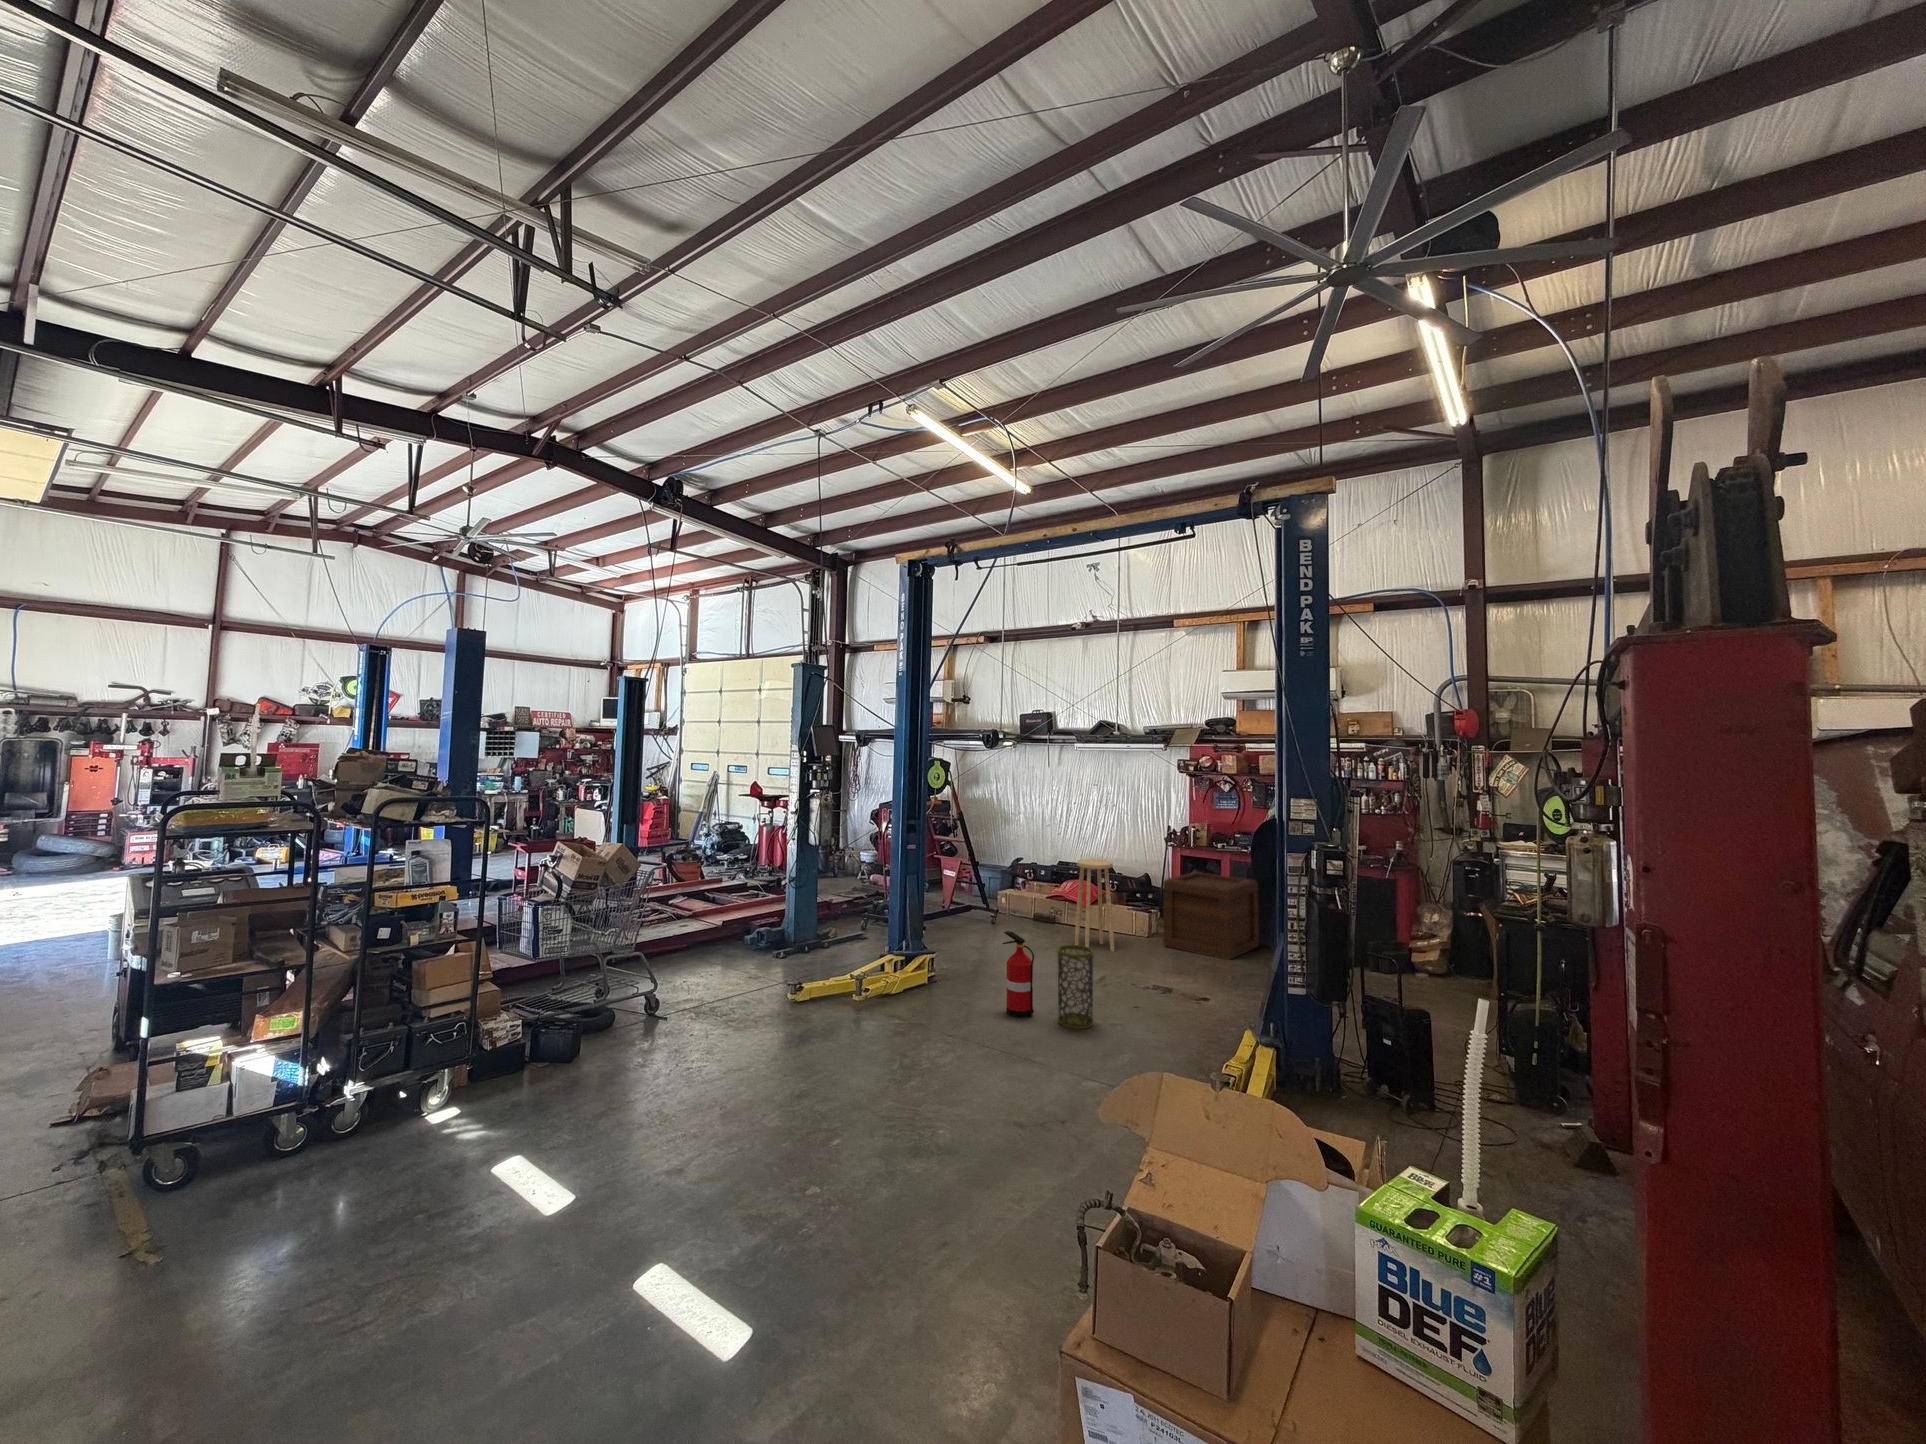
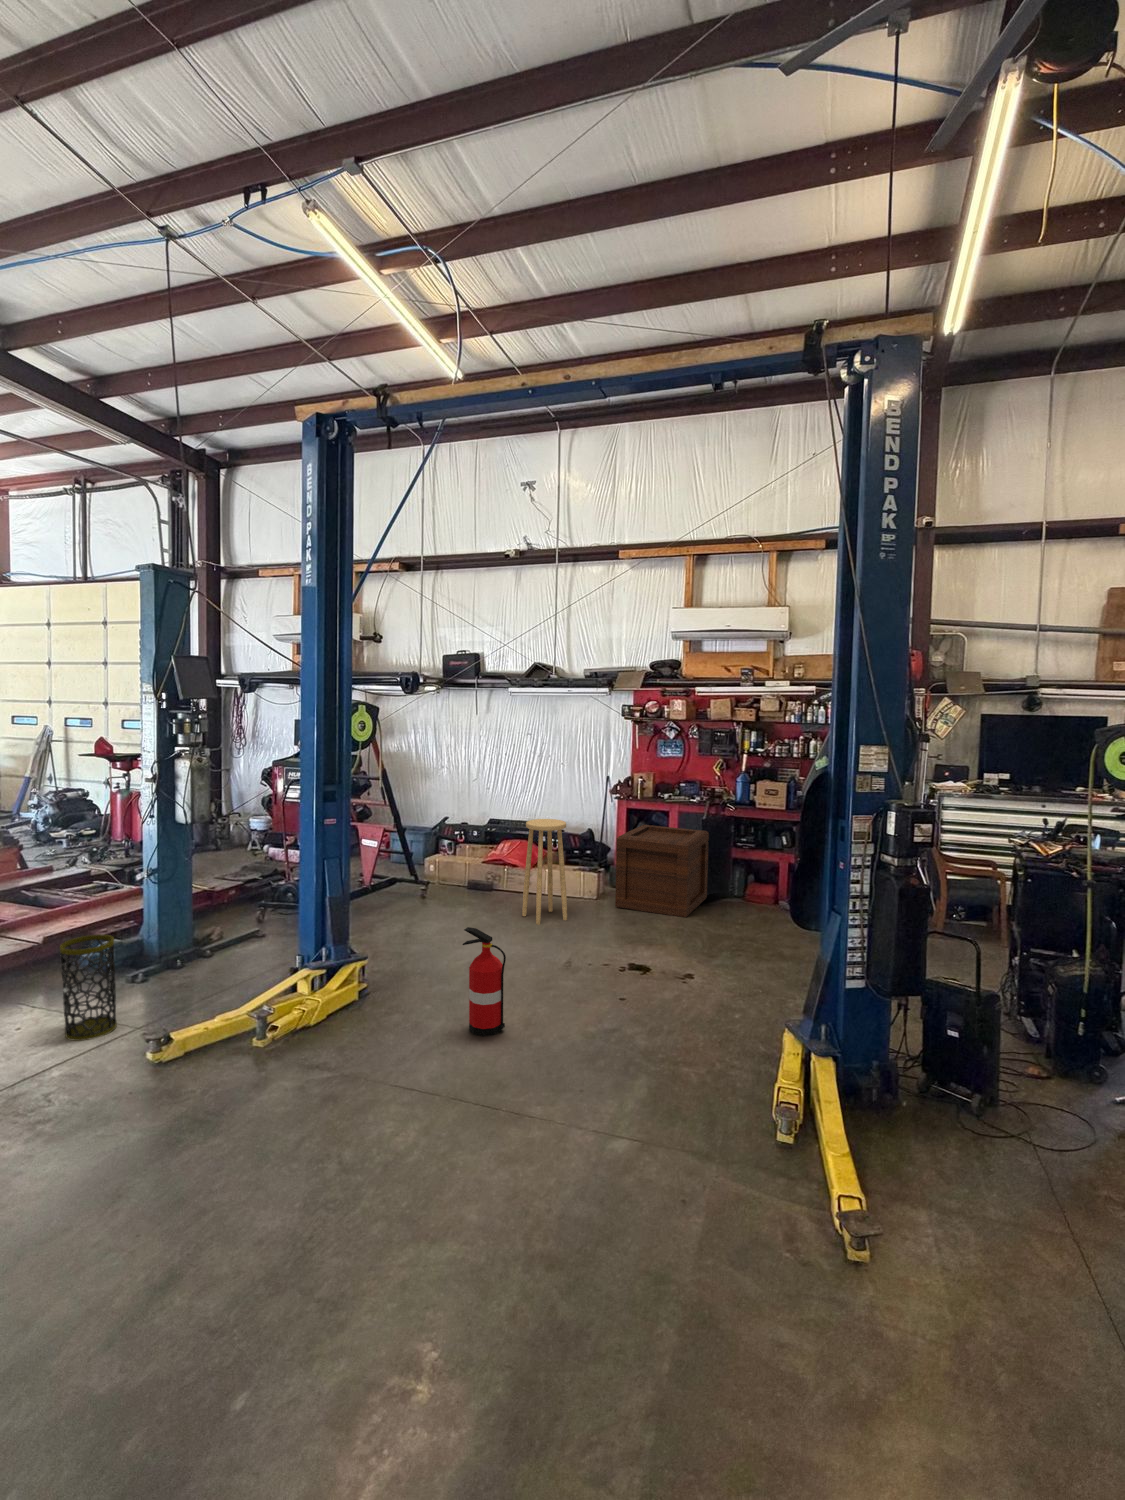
trash can: present [1057,945,1094,1029] -> present [60,935,117,1041]

